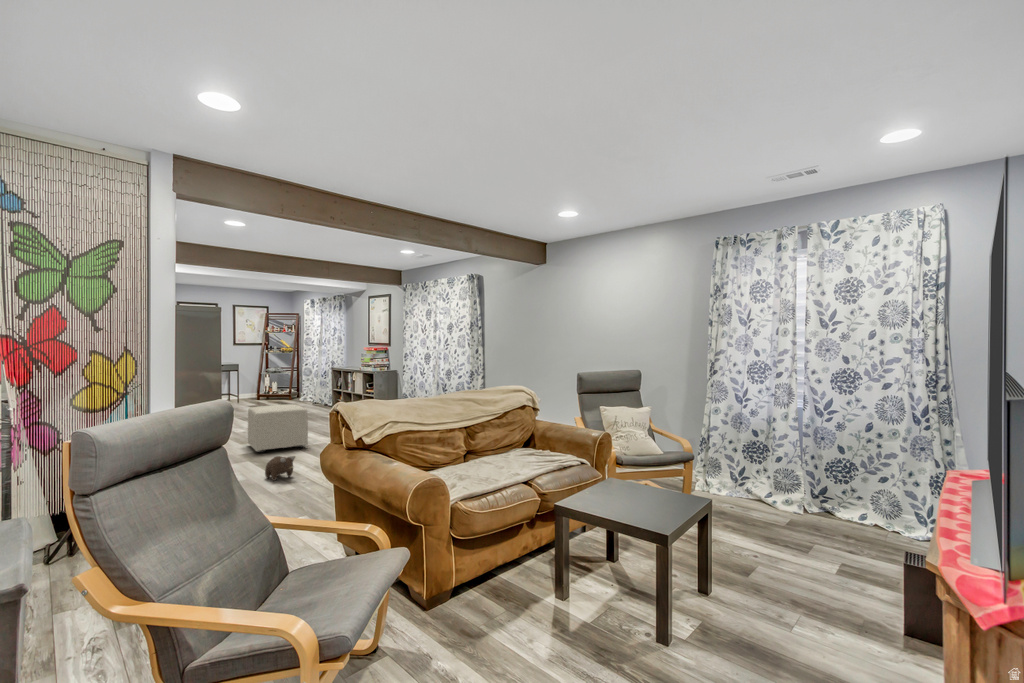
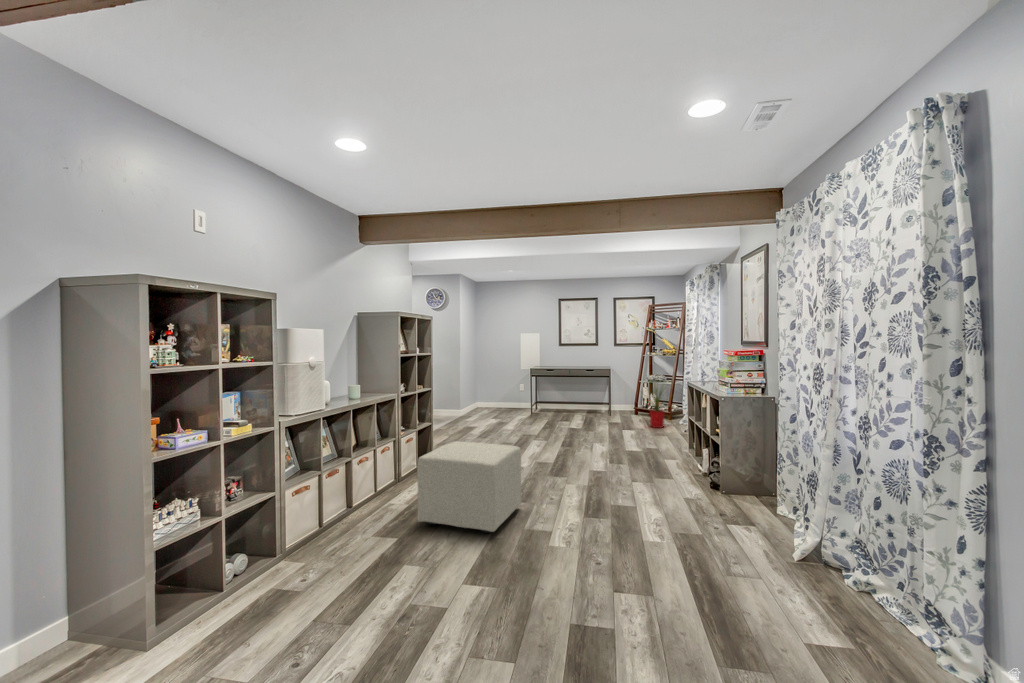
house plant: none [281,366,312,404] -> present [647,386,664,428]
plush toy: present [265,456,295,481] -> none [262,574,319,630]

